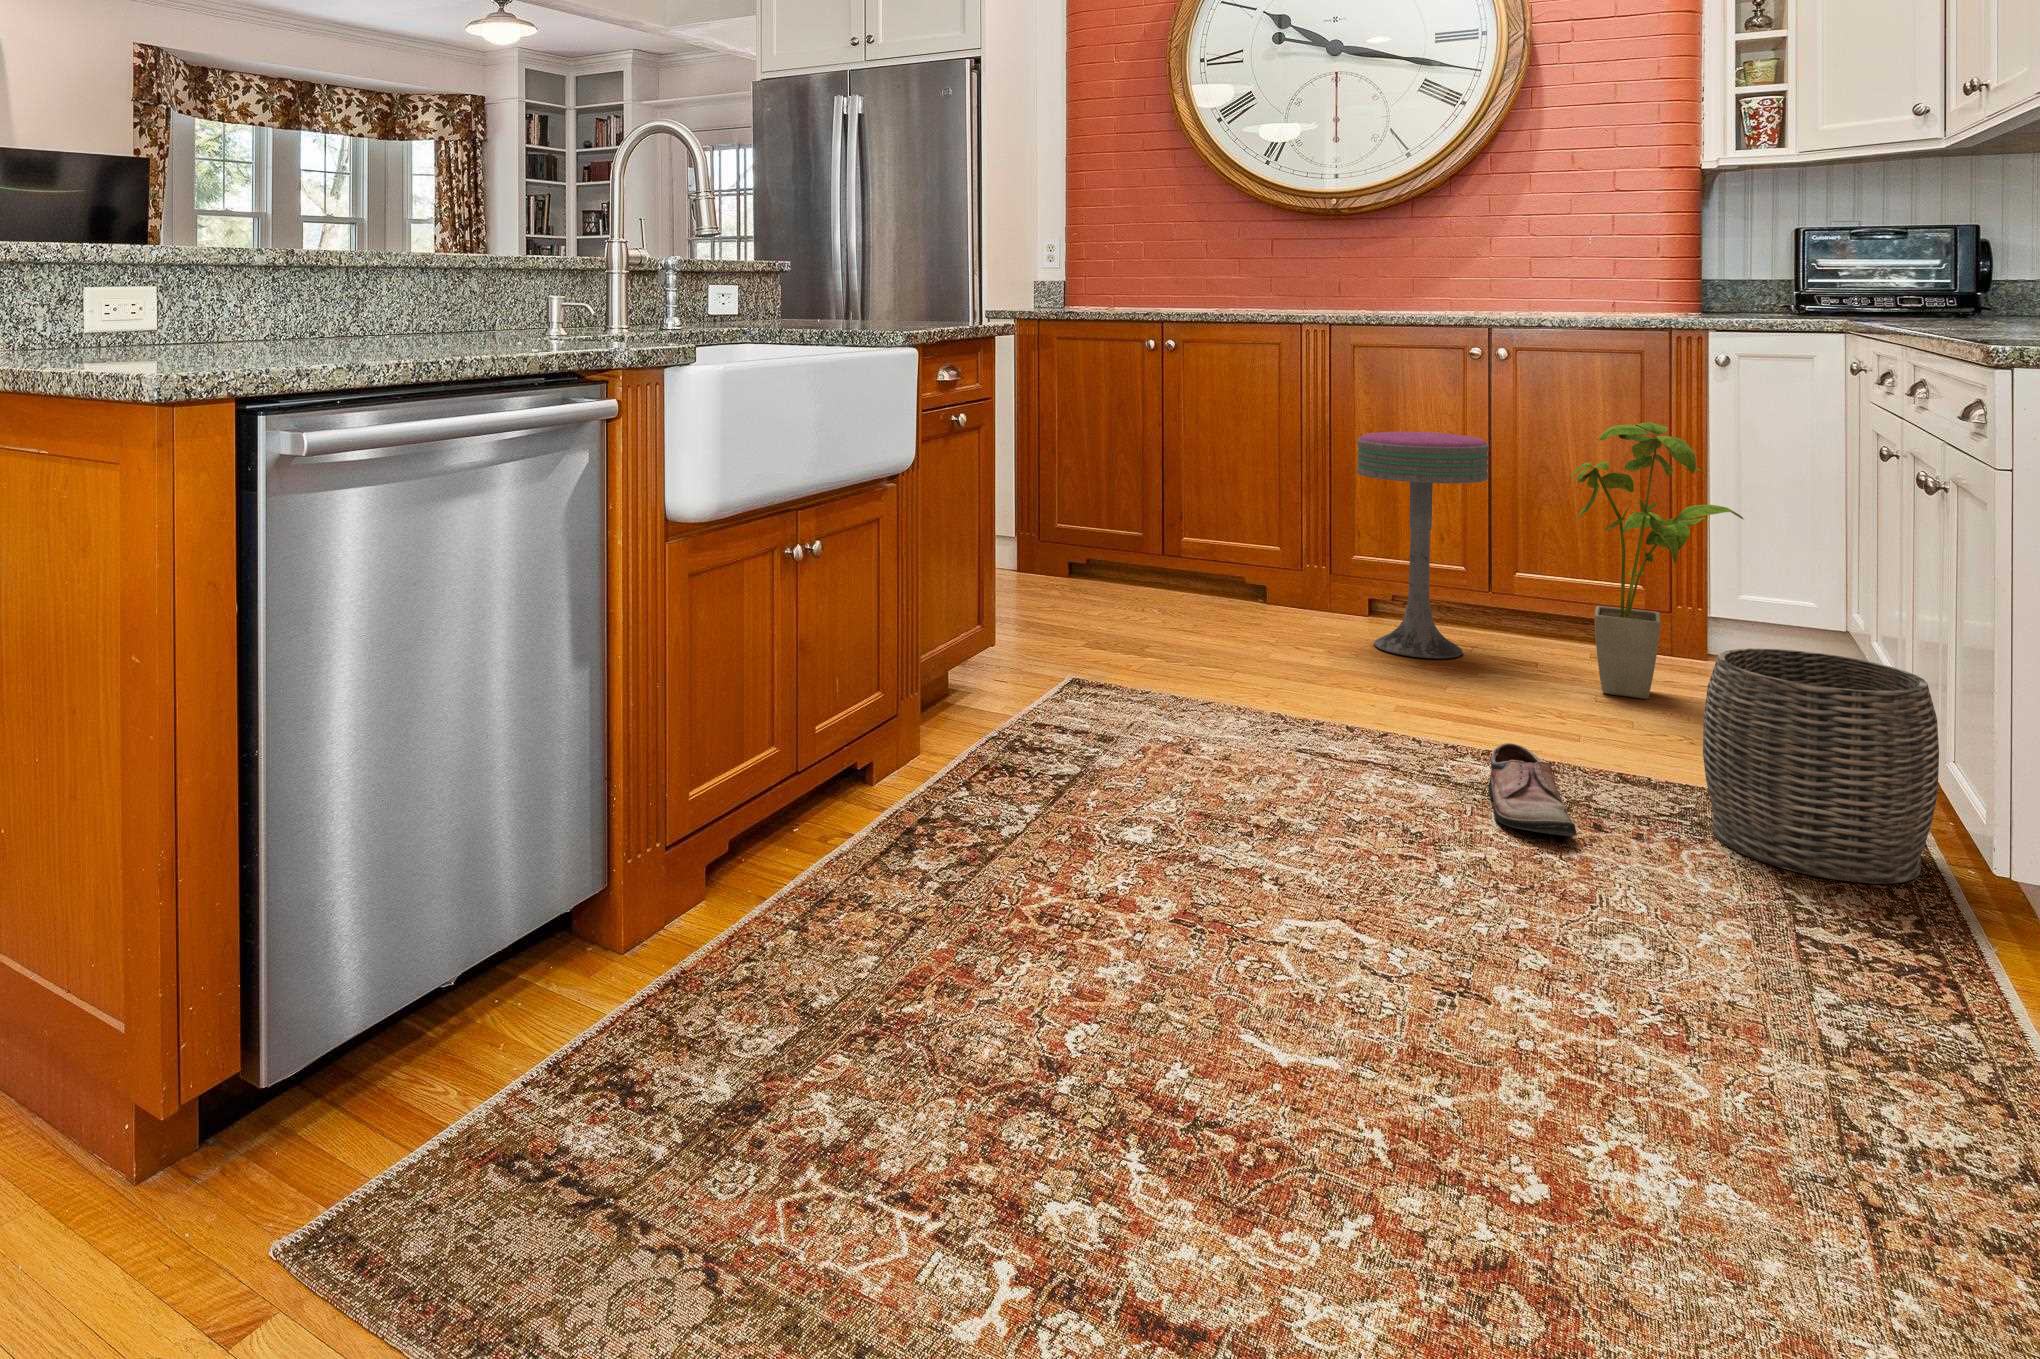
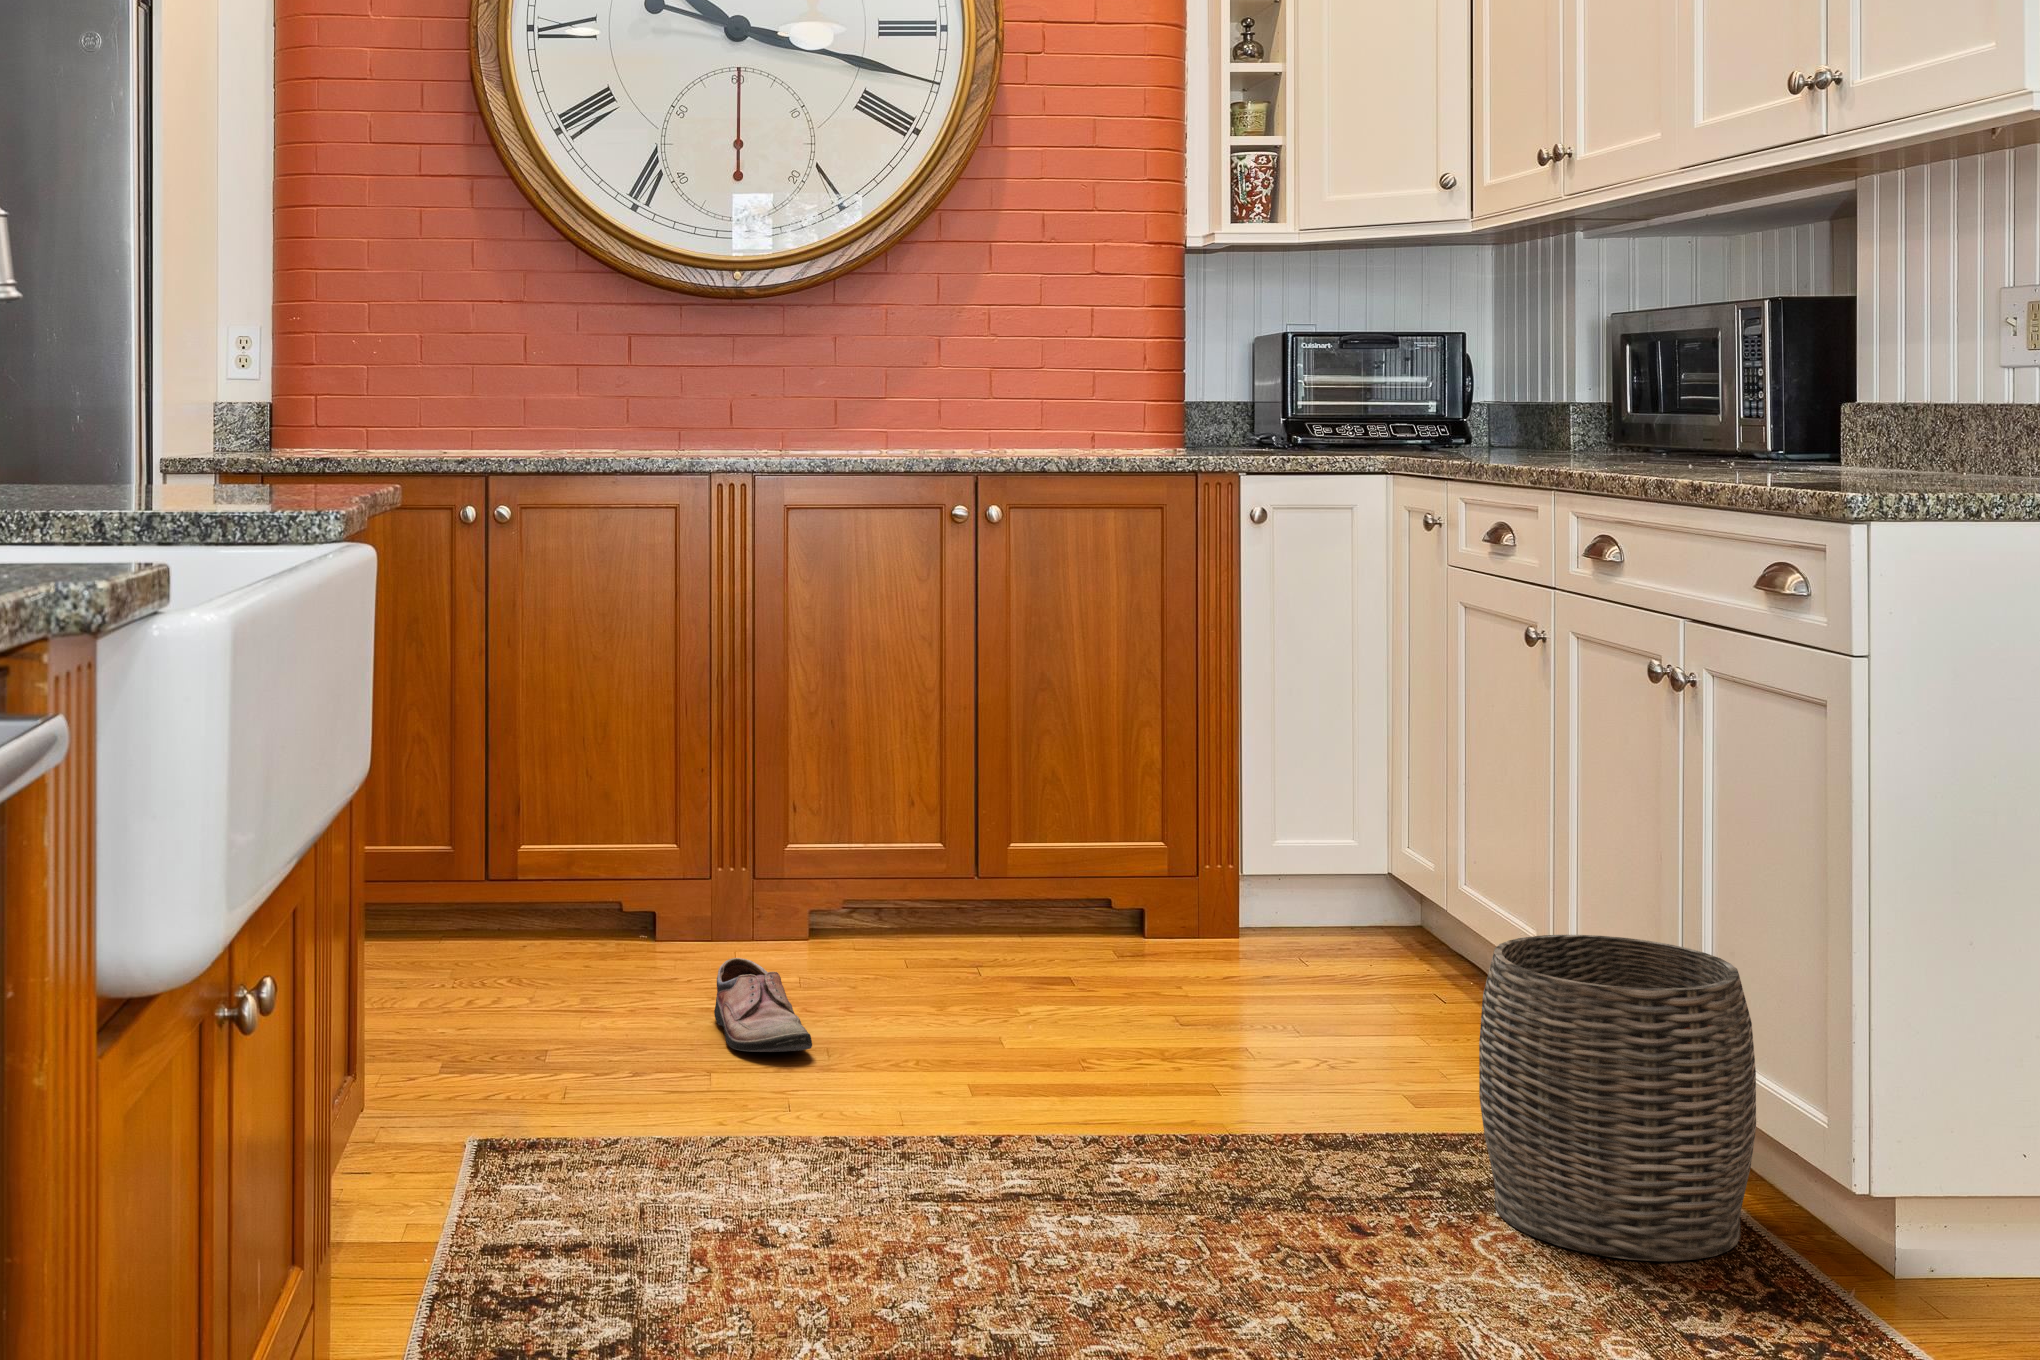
house plant: present [1569,422,1743,699] -> none [1135,610,1344,1016]
bar stool: present [1357,432,1489,659] -> none [833,635,1017,995]
shoe: present [1489,743,1576,836] -> present [714,958,812,1052]

